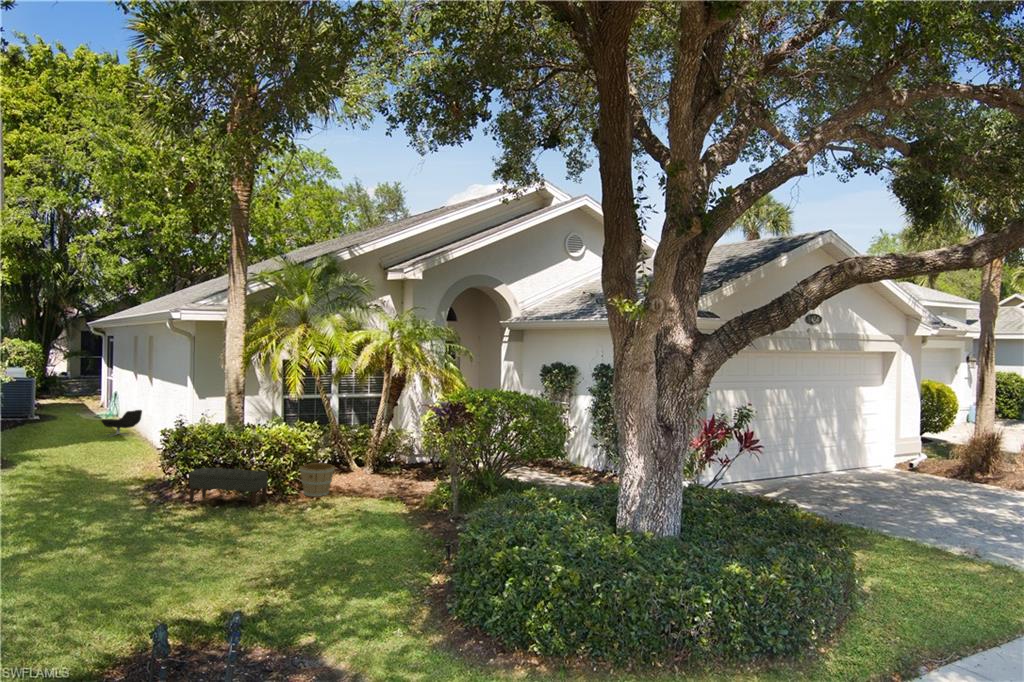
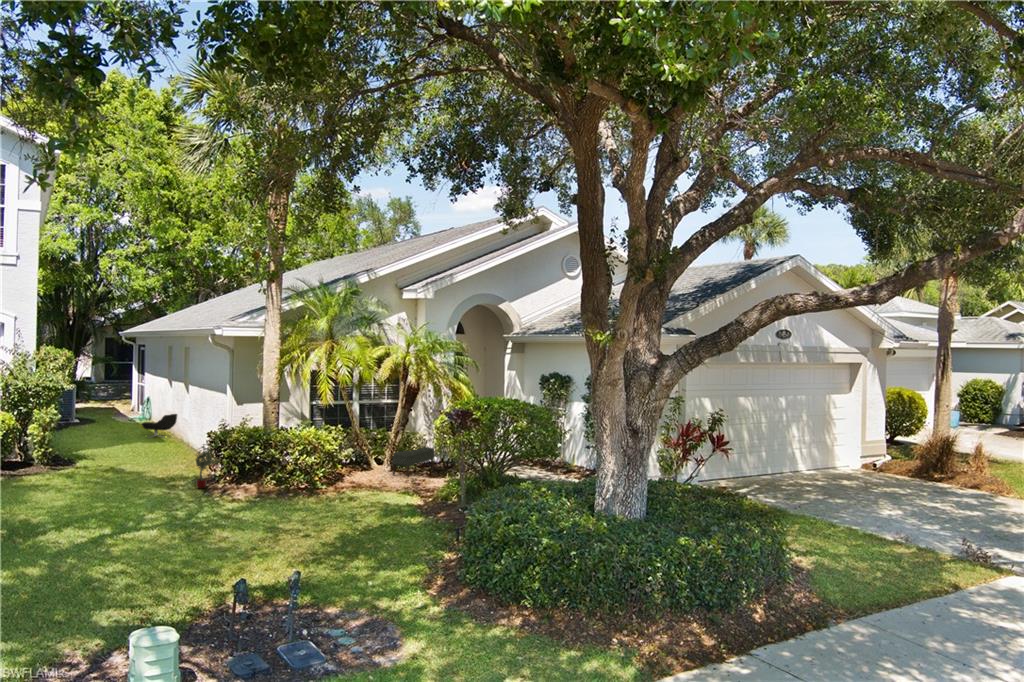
potted tree: none [143,443,175,495] -> present [196,444,219,489]
wooden bucket: present [300,463,335,497] -> none [328,461,358,491]
bench: present [189,468,268,507] -> present [392,447,434,477]

